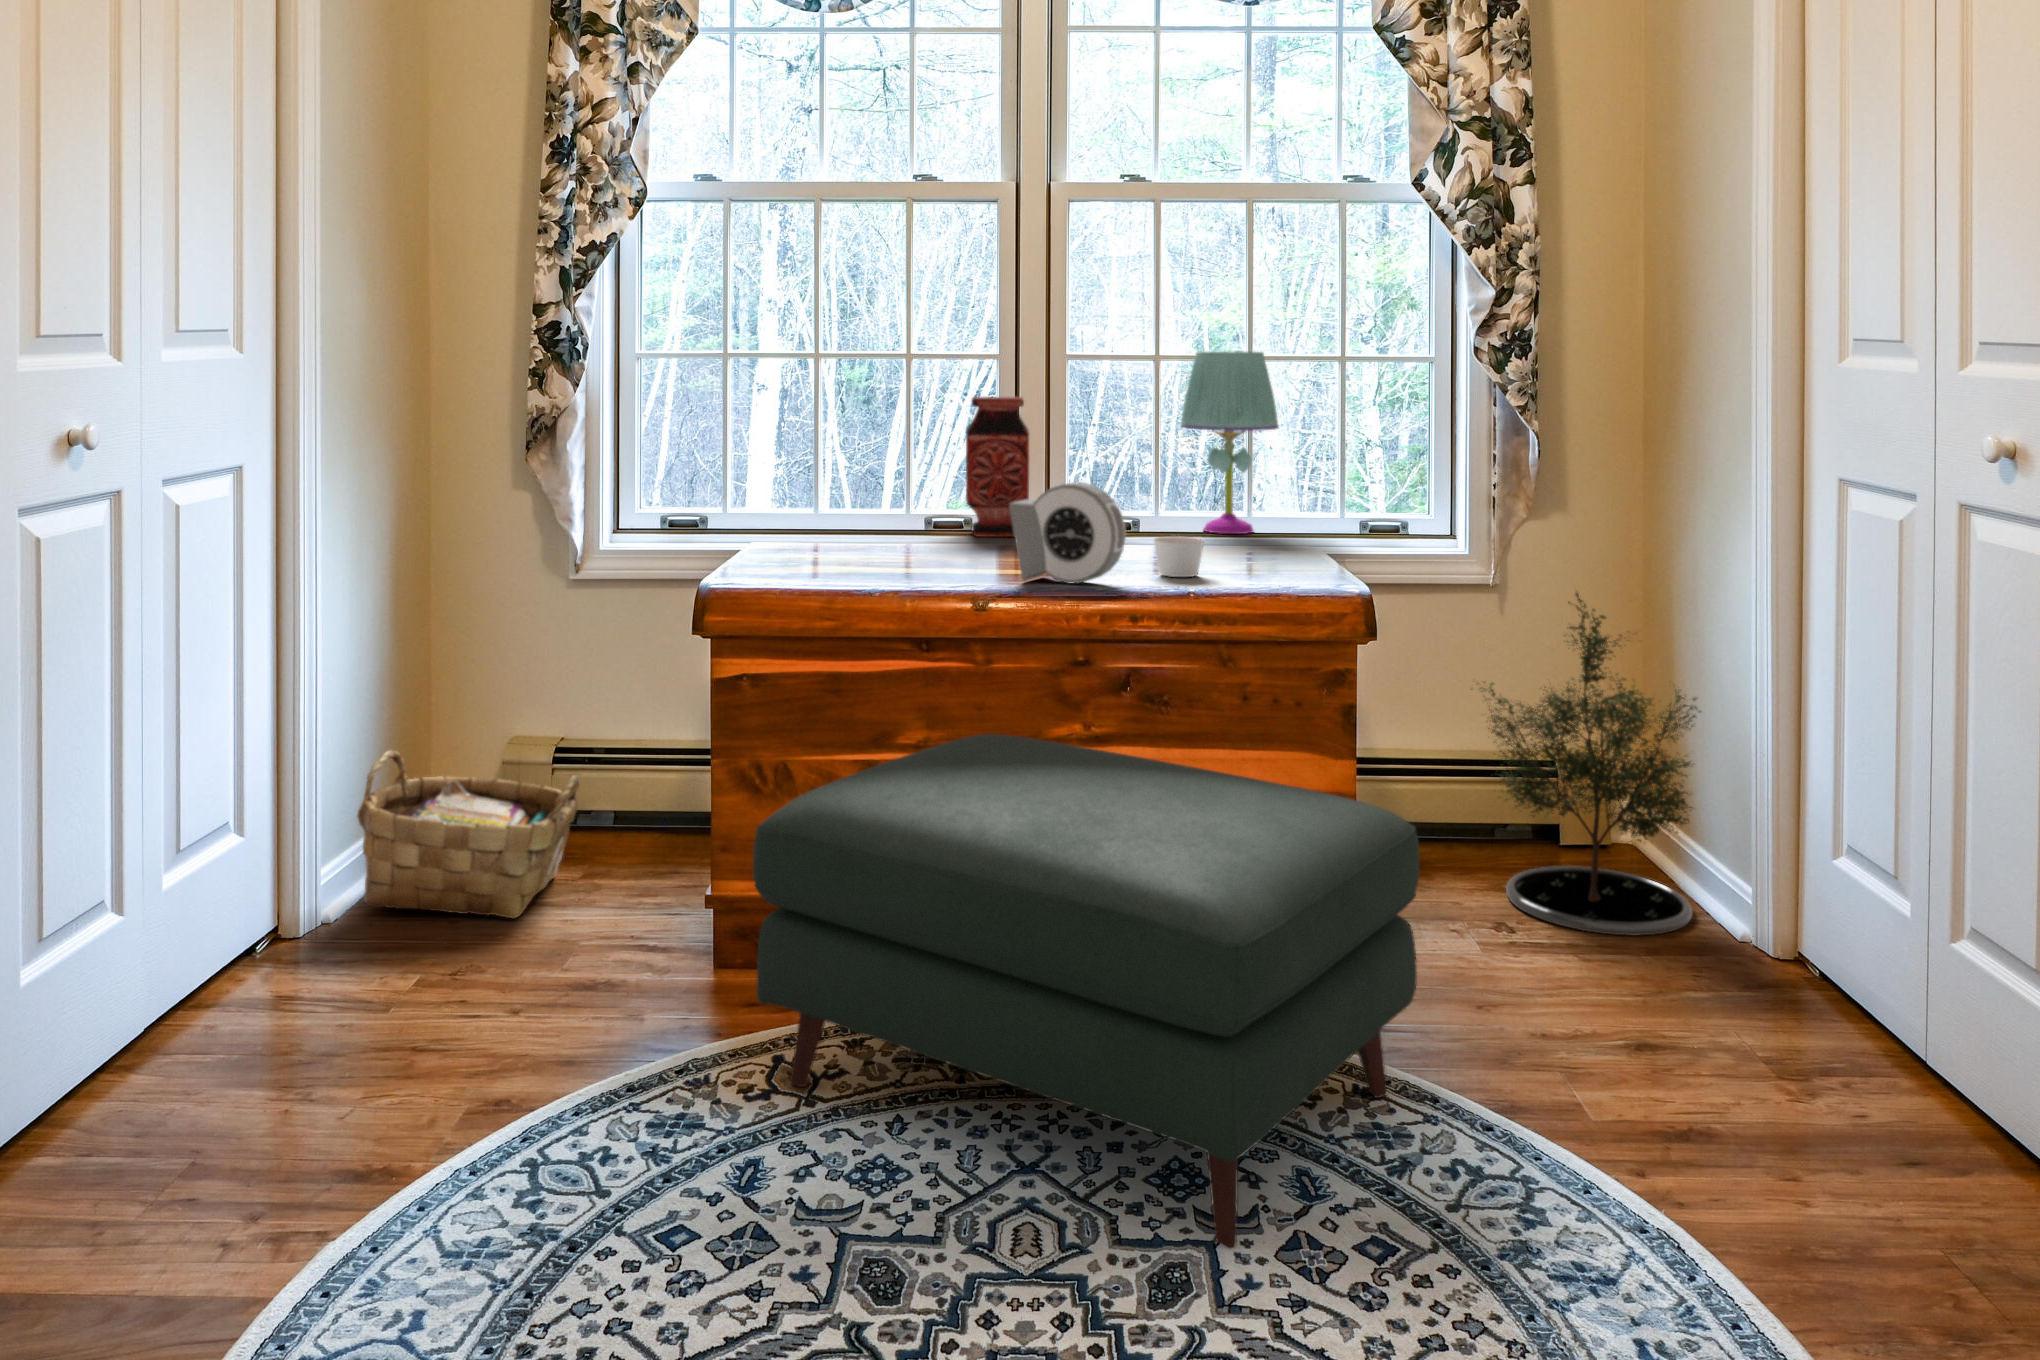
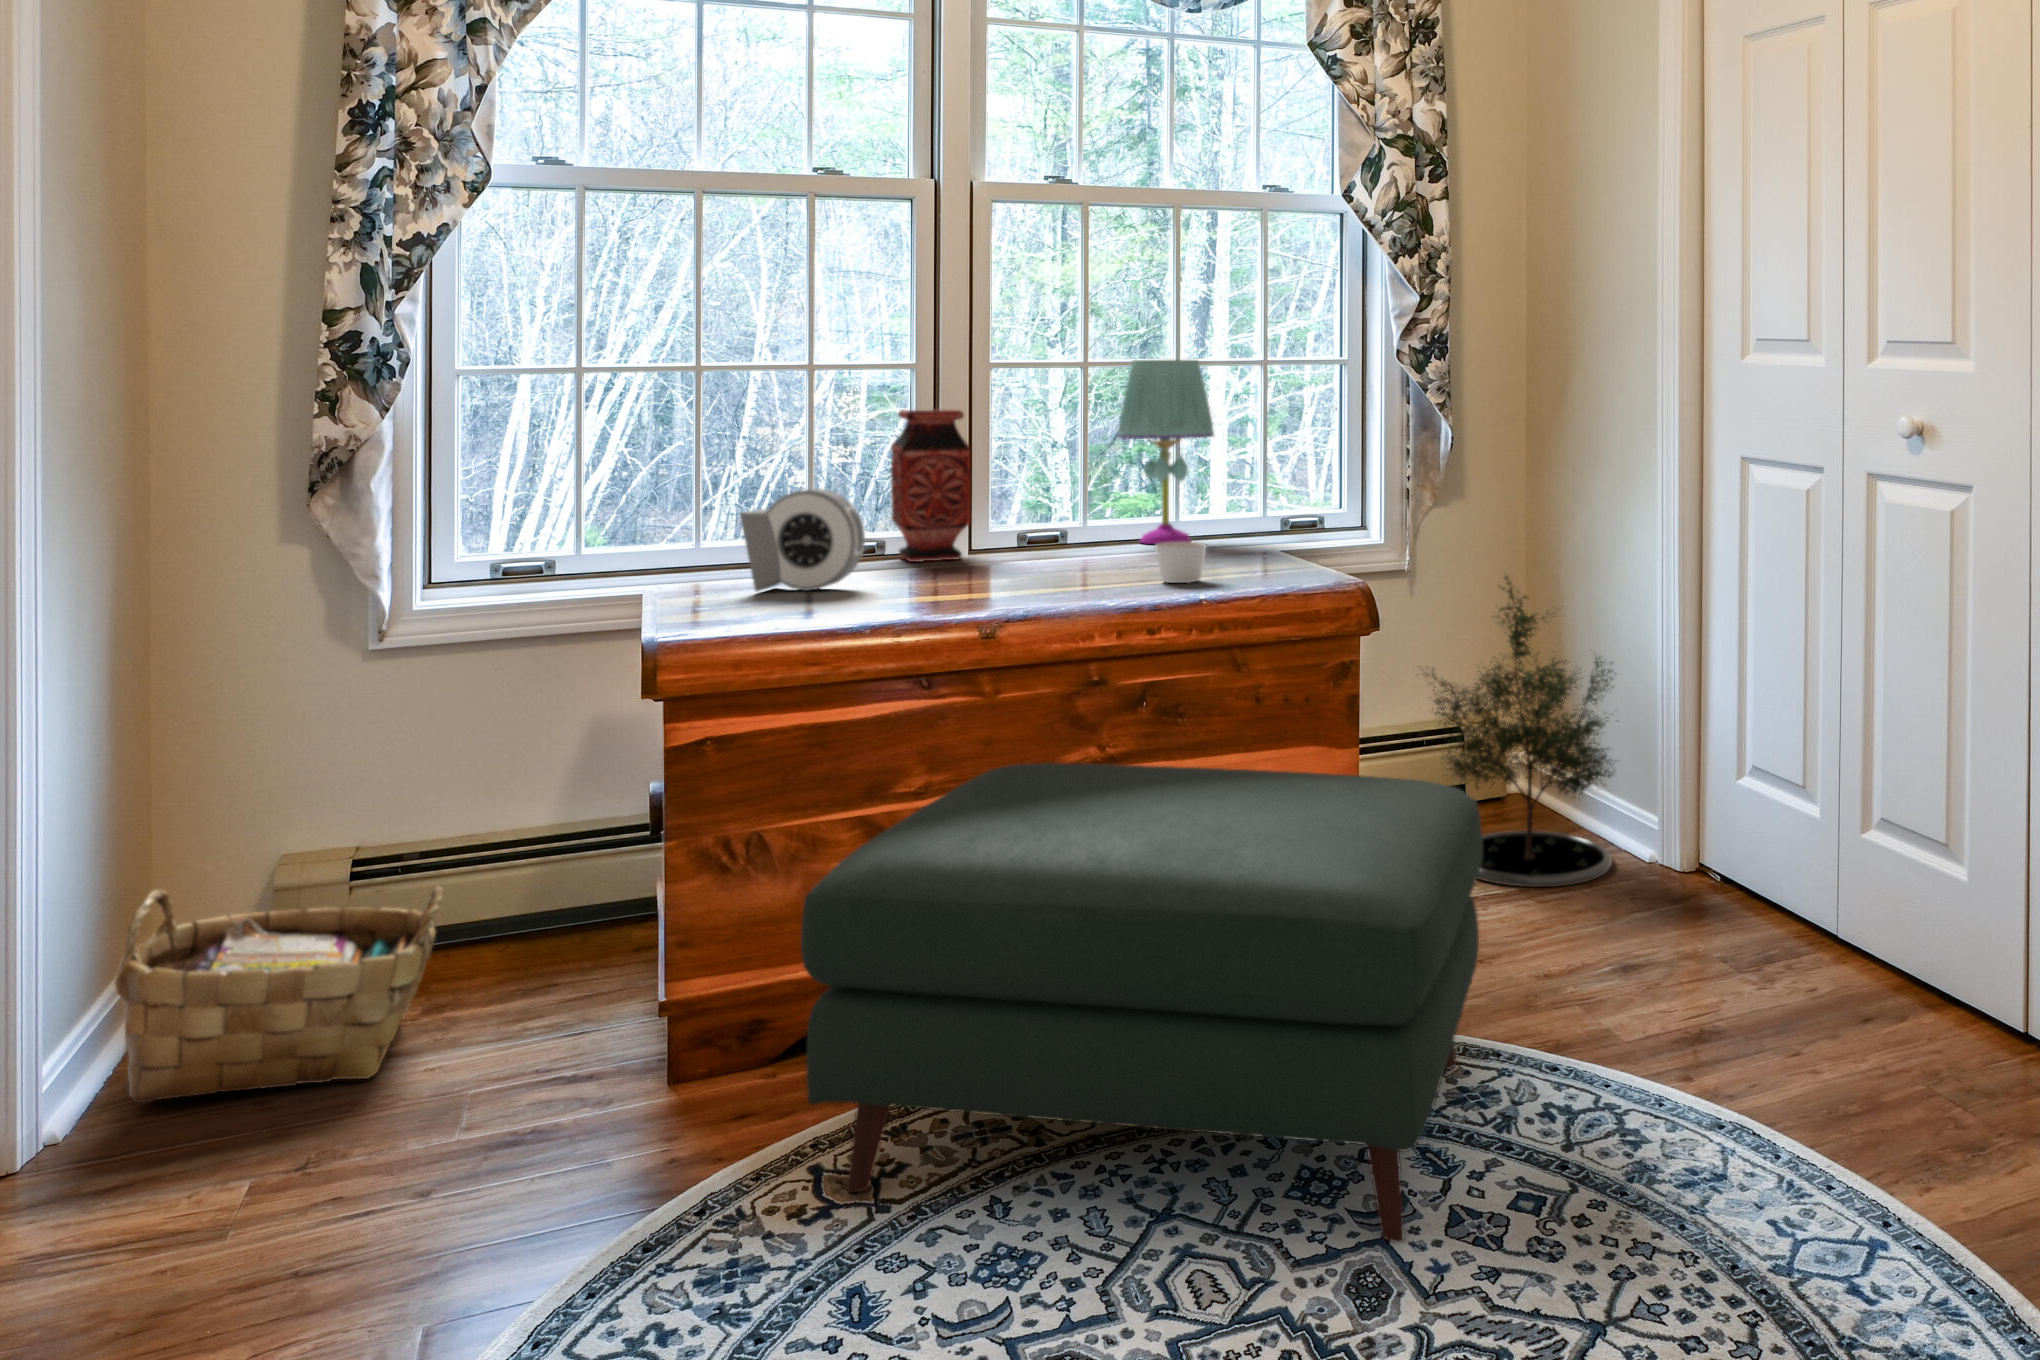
alarm clock: present [1009,482,1126,583] -> present [740,489,865,591]

